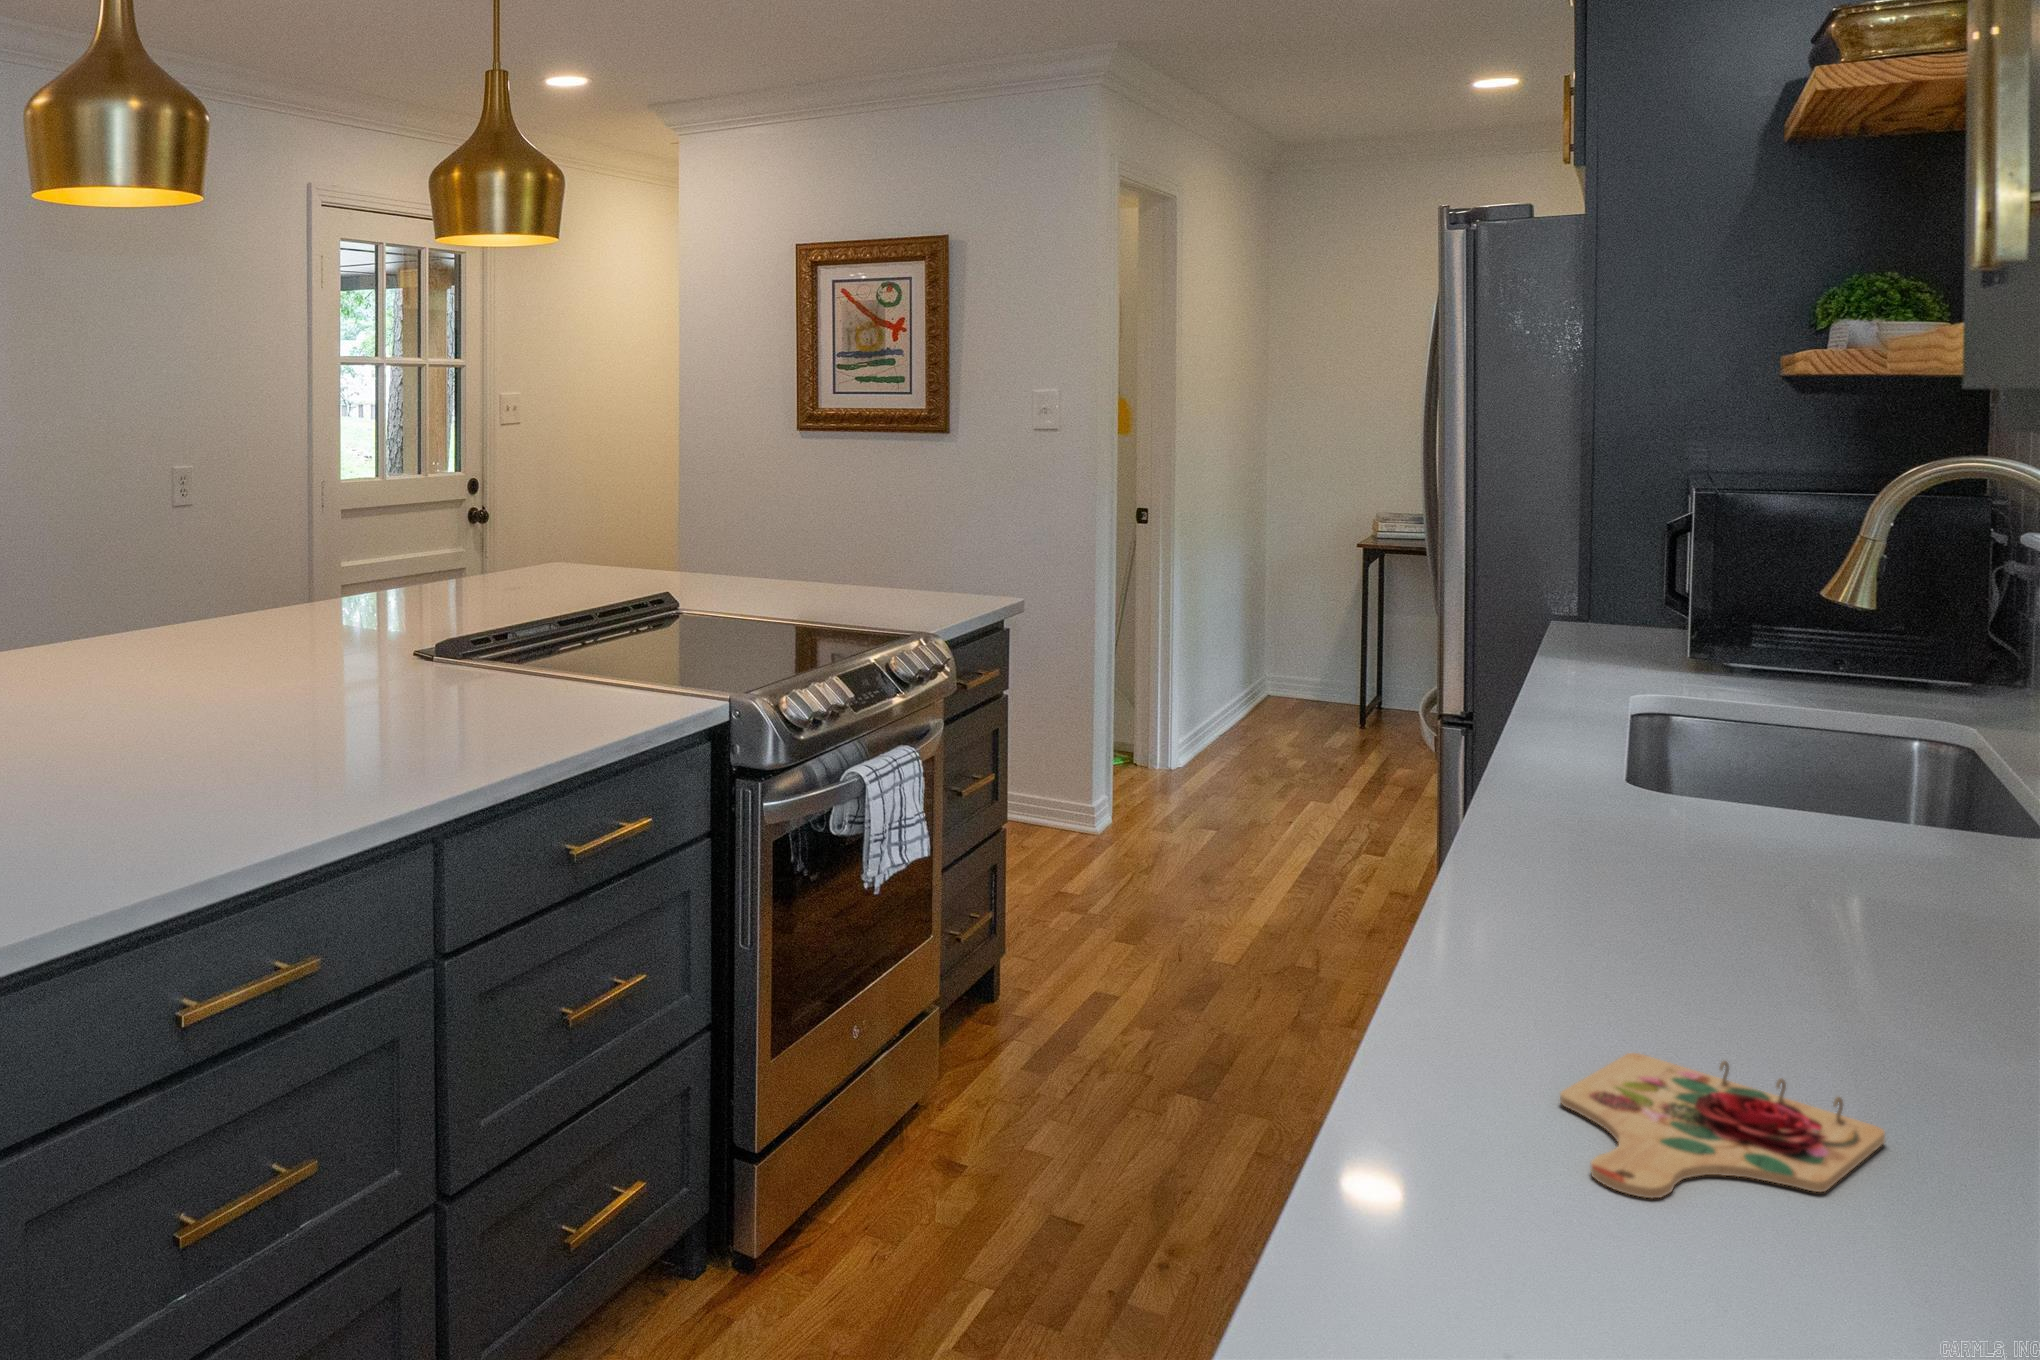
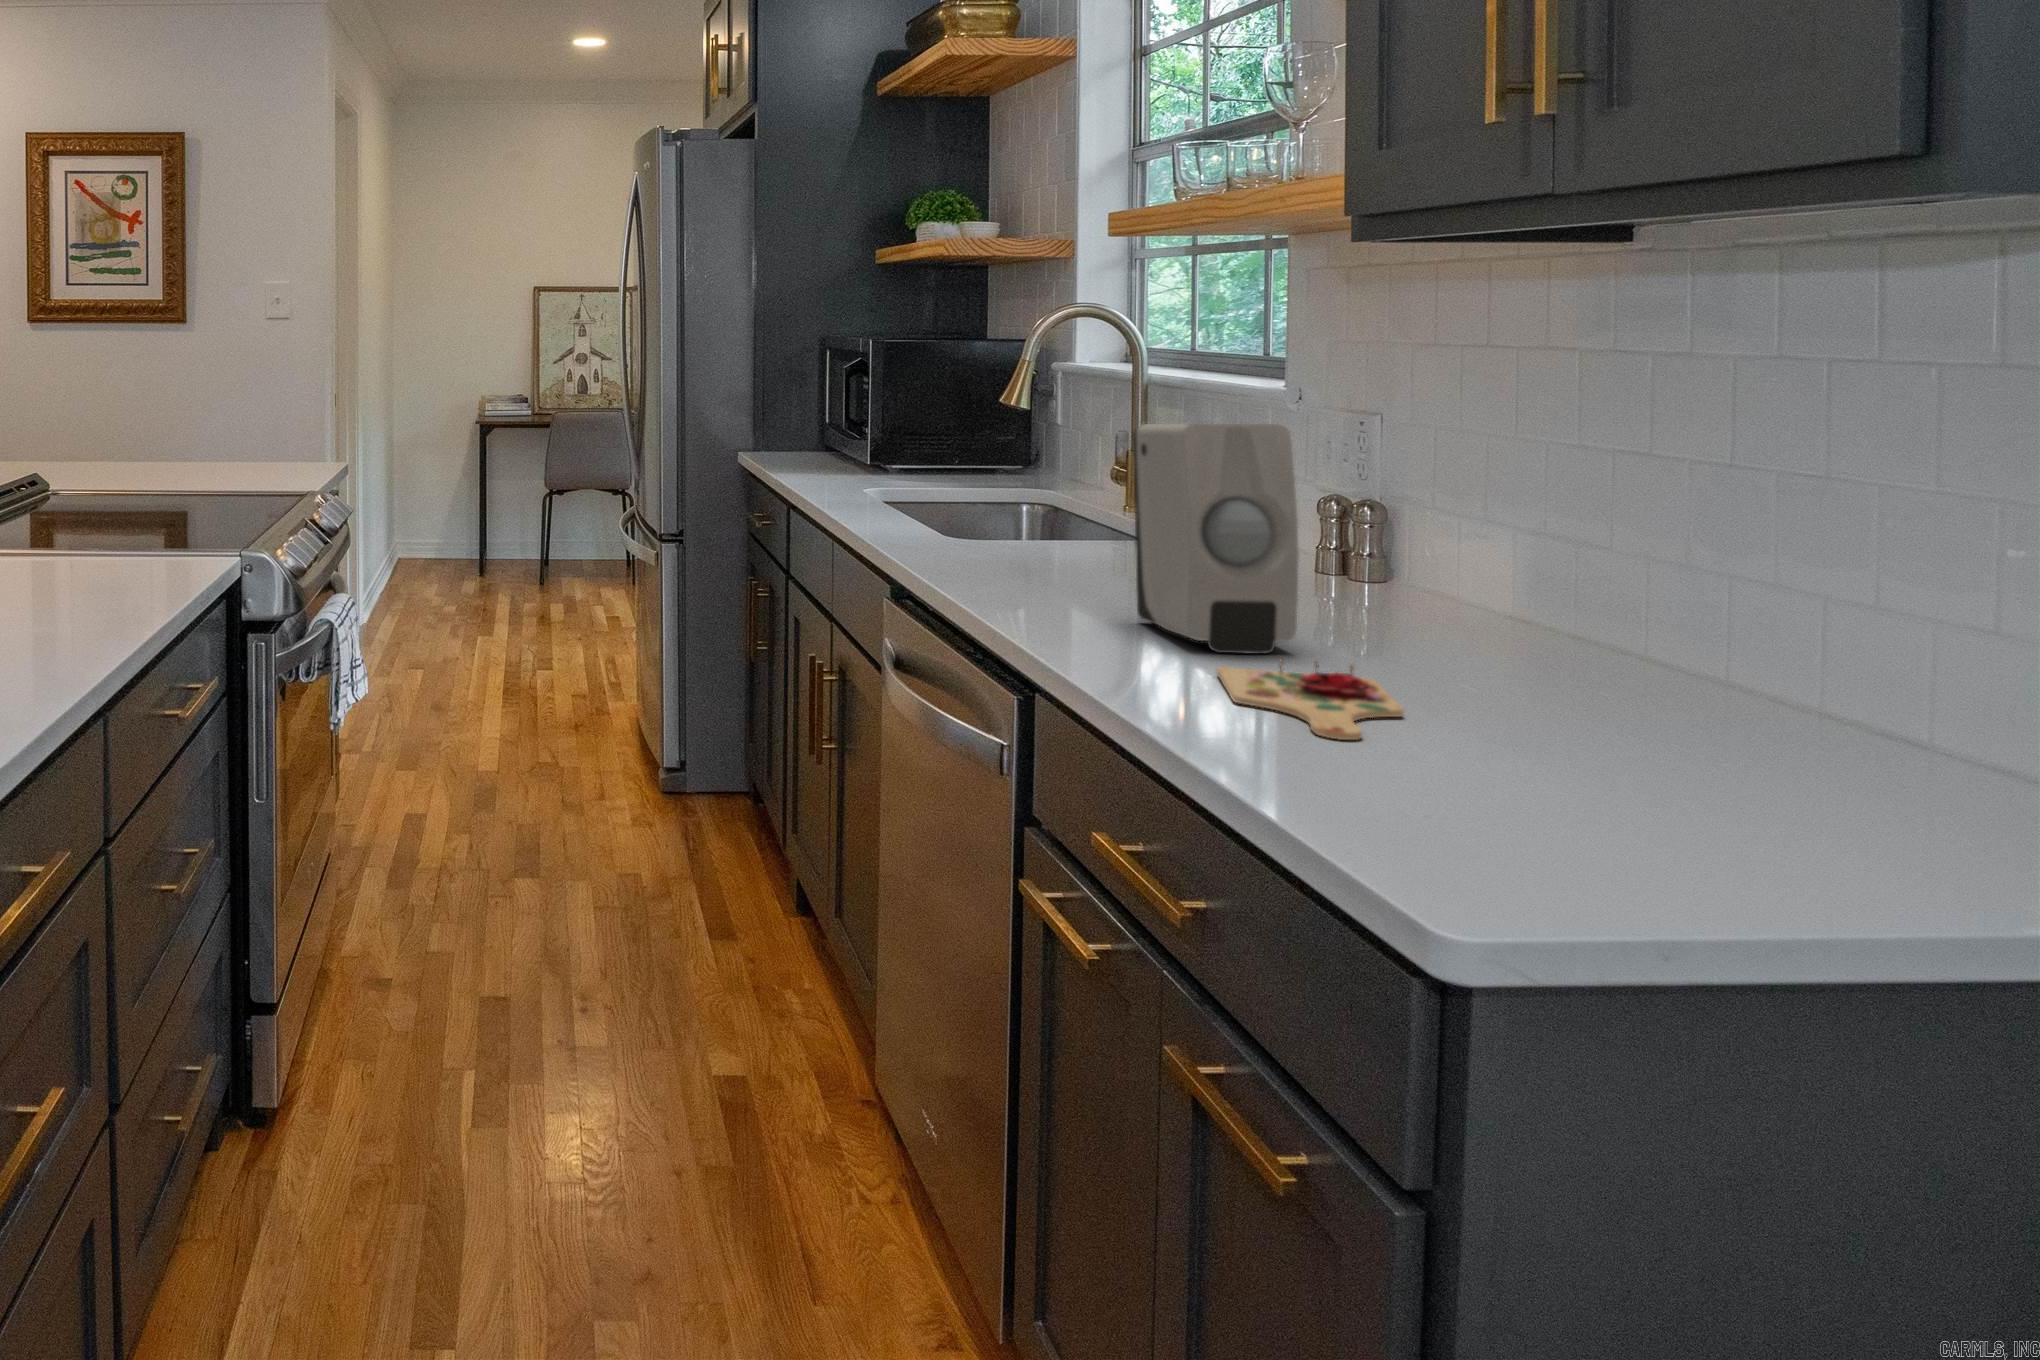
soap dispenser: none [1658,680,1865,1056] -> present [1133,424,1299,654]

